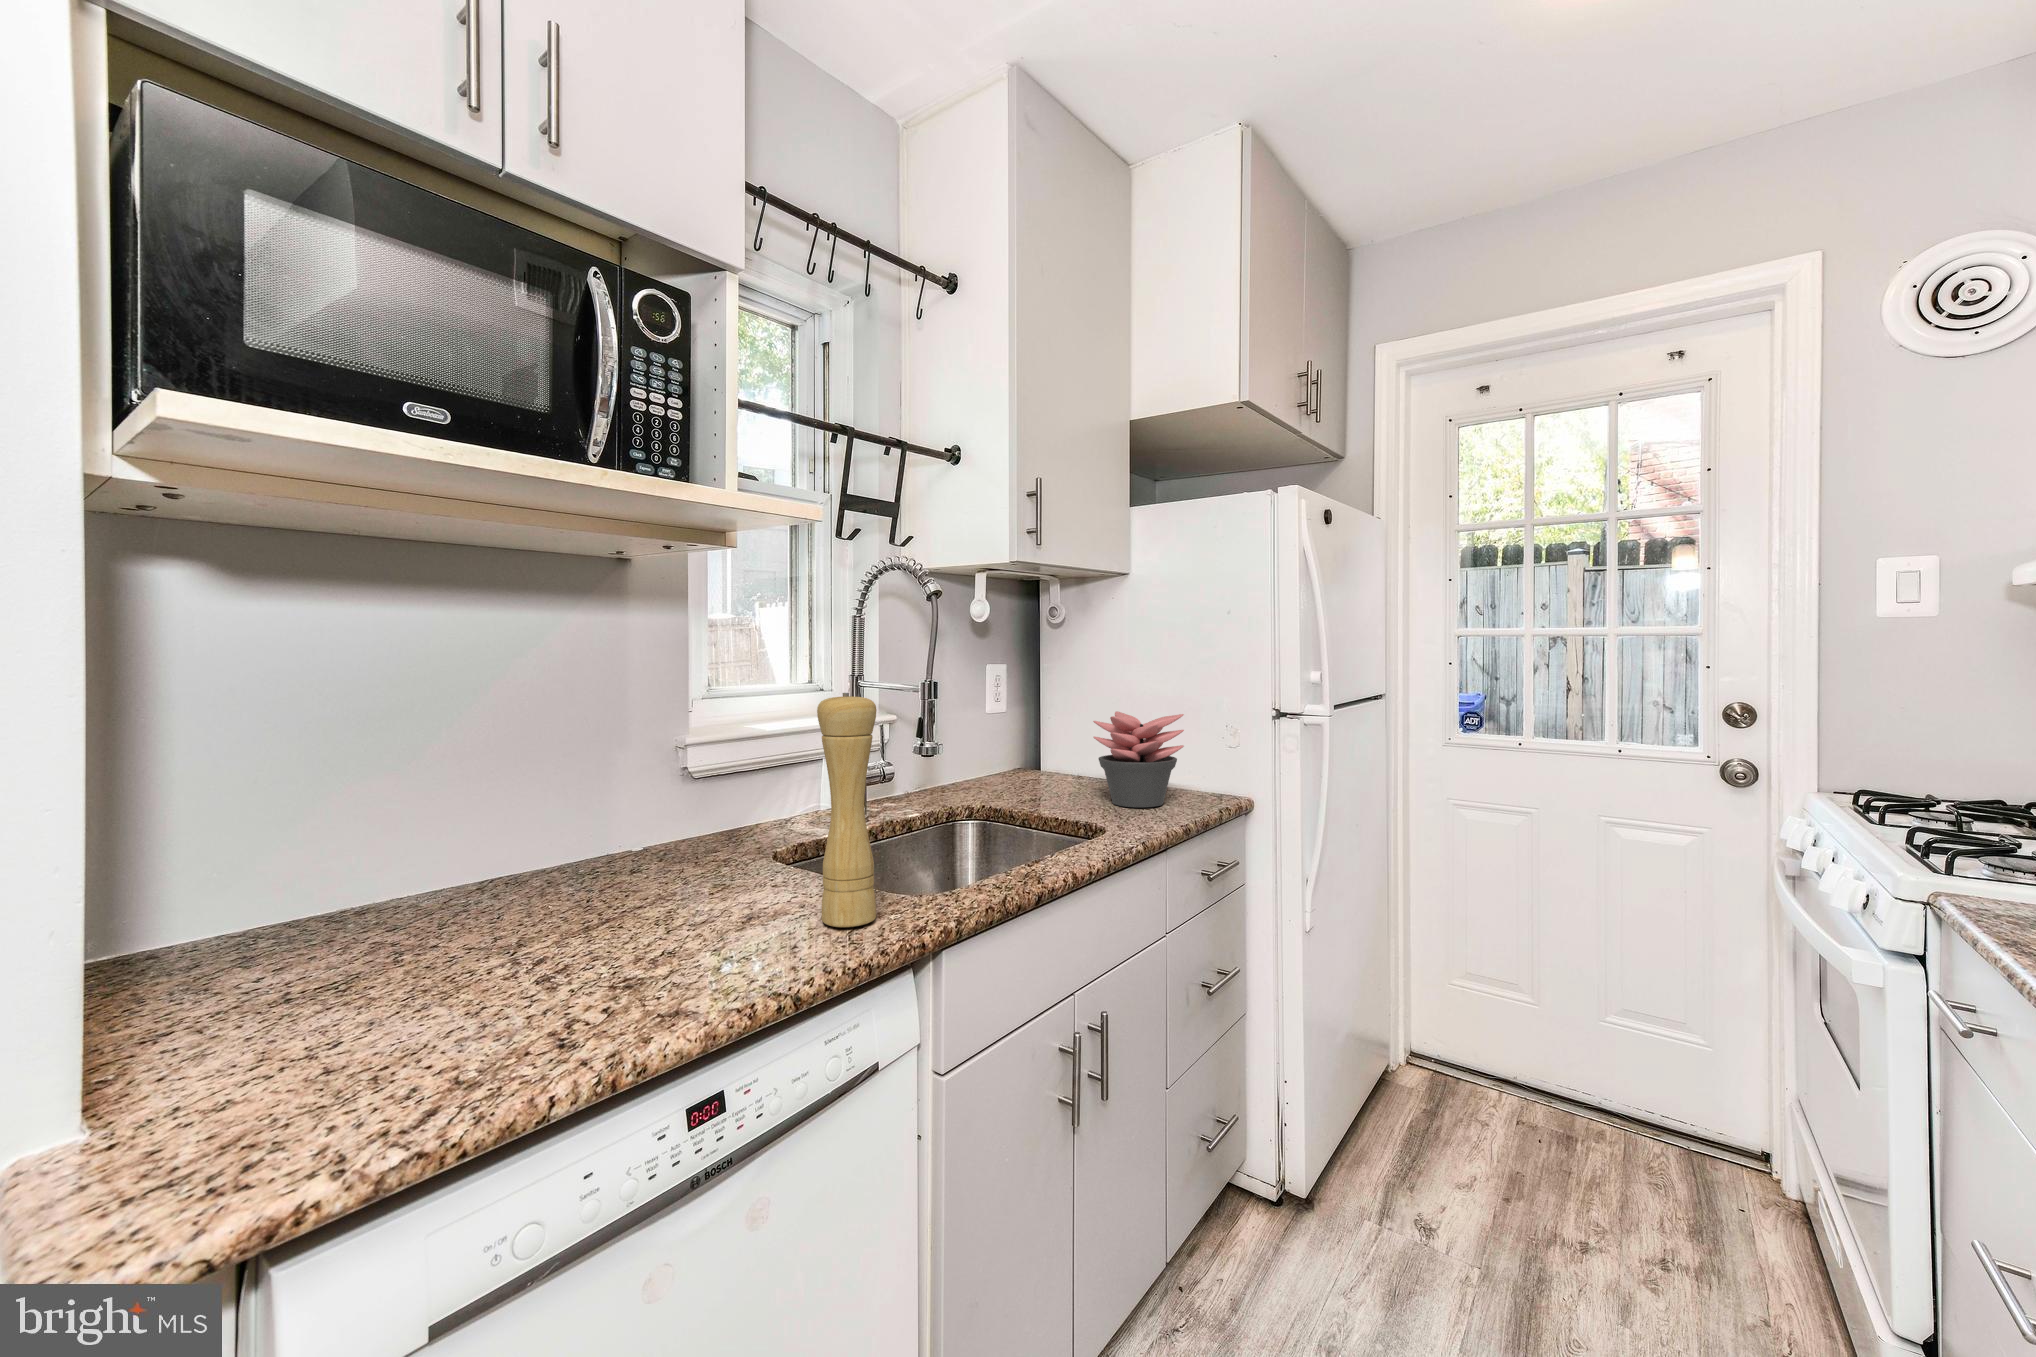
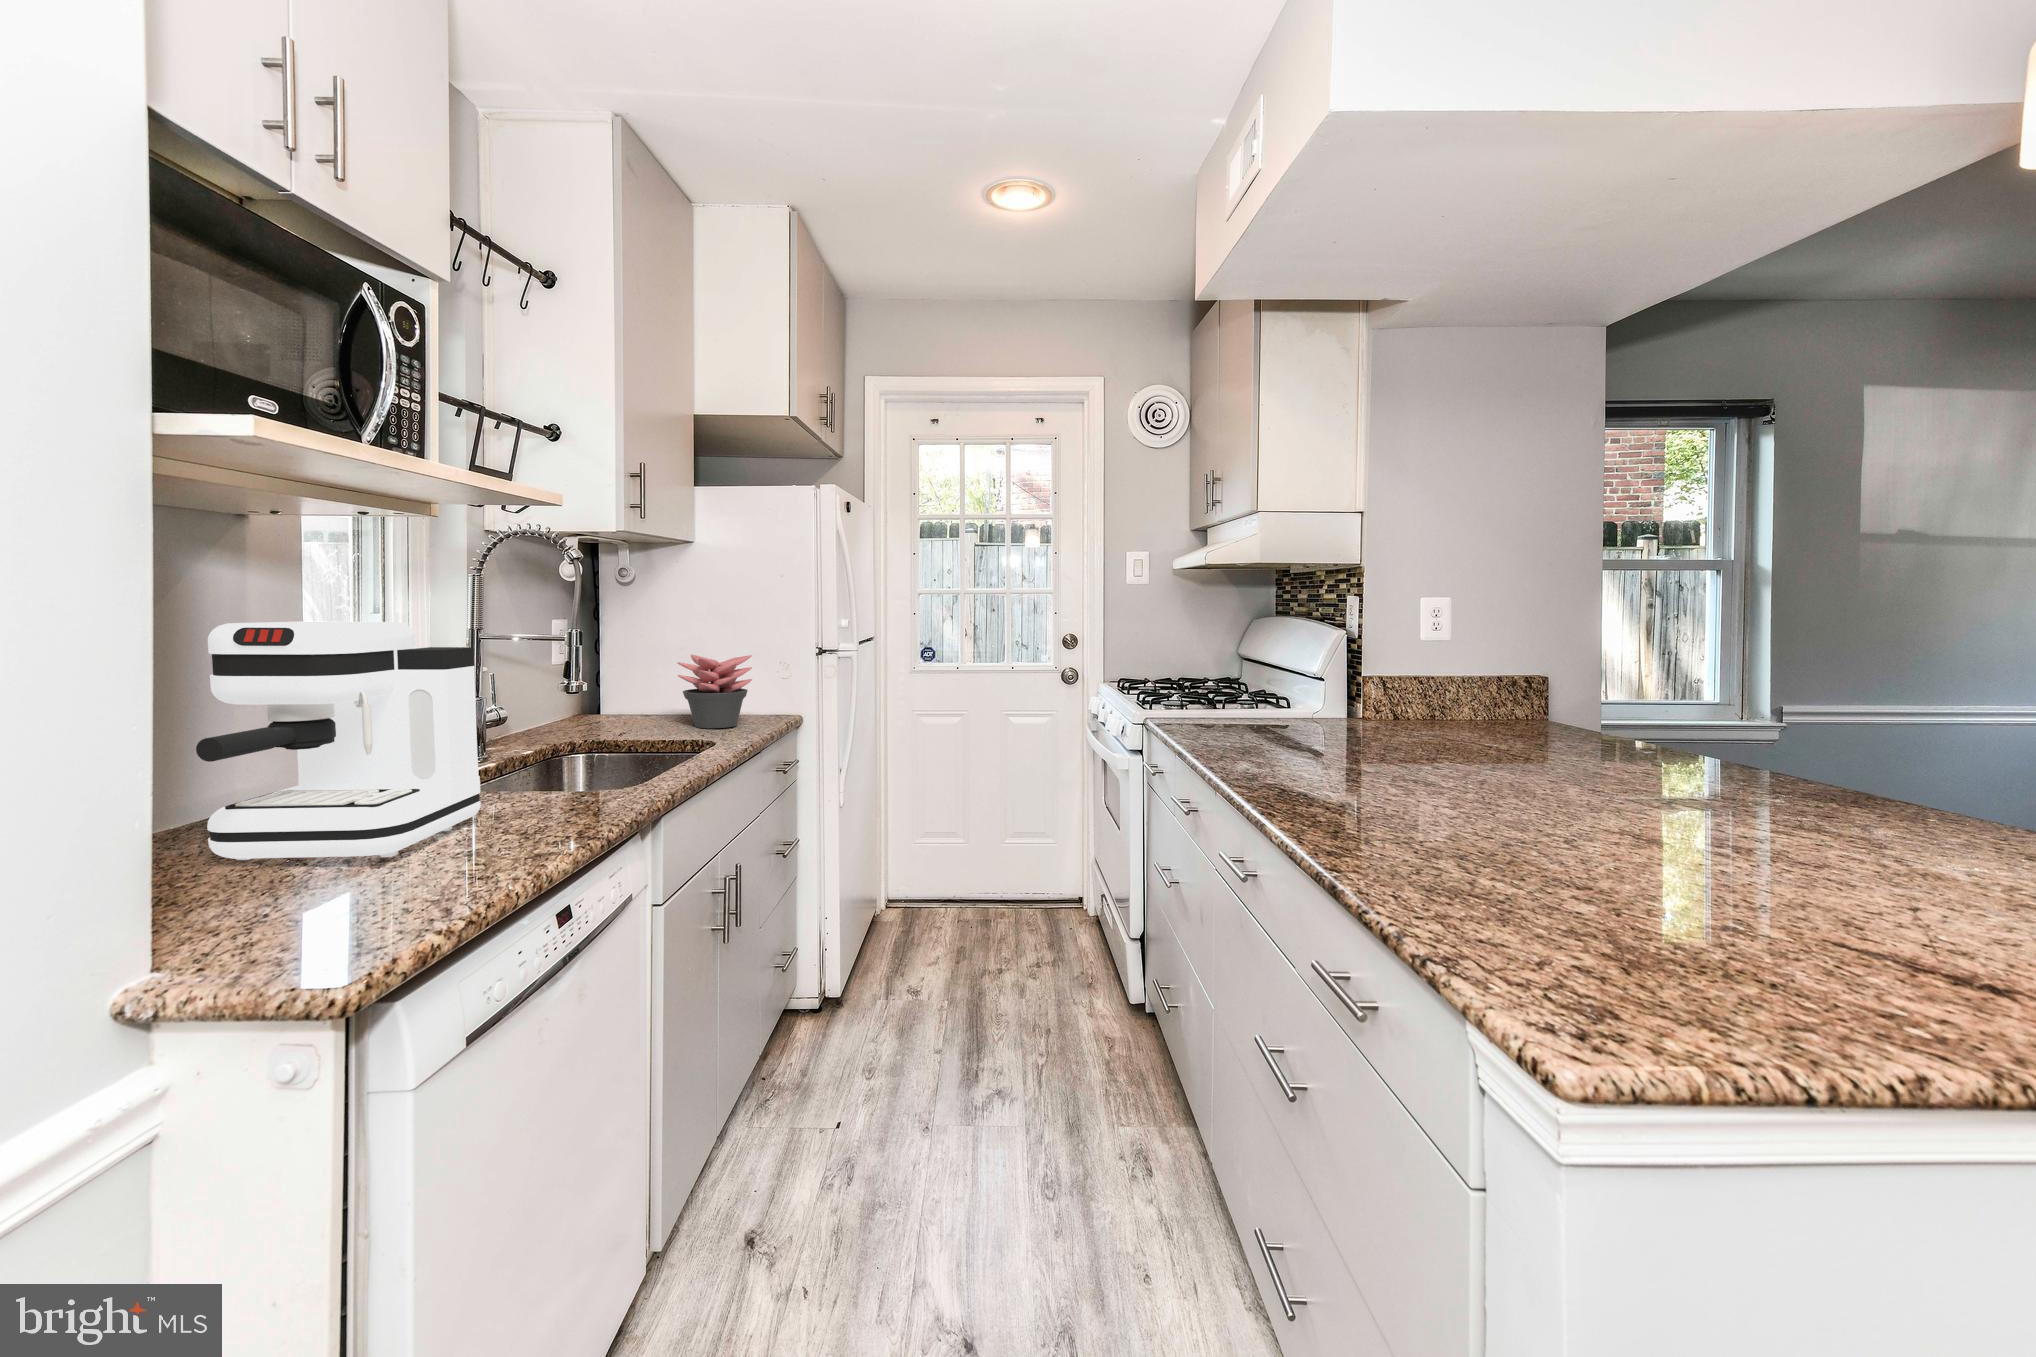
coffee maker: none [337,671,706,977] -> present [196,621,481,860]
pepper mill: present [817,693,876,927] -> none [560,639,611,809]

